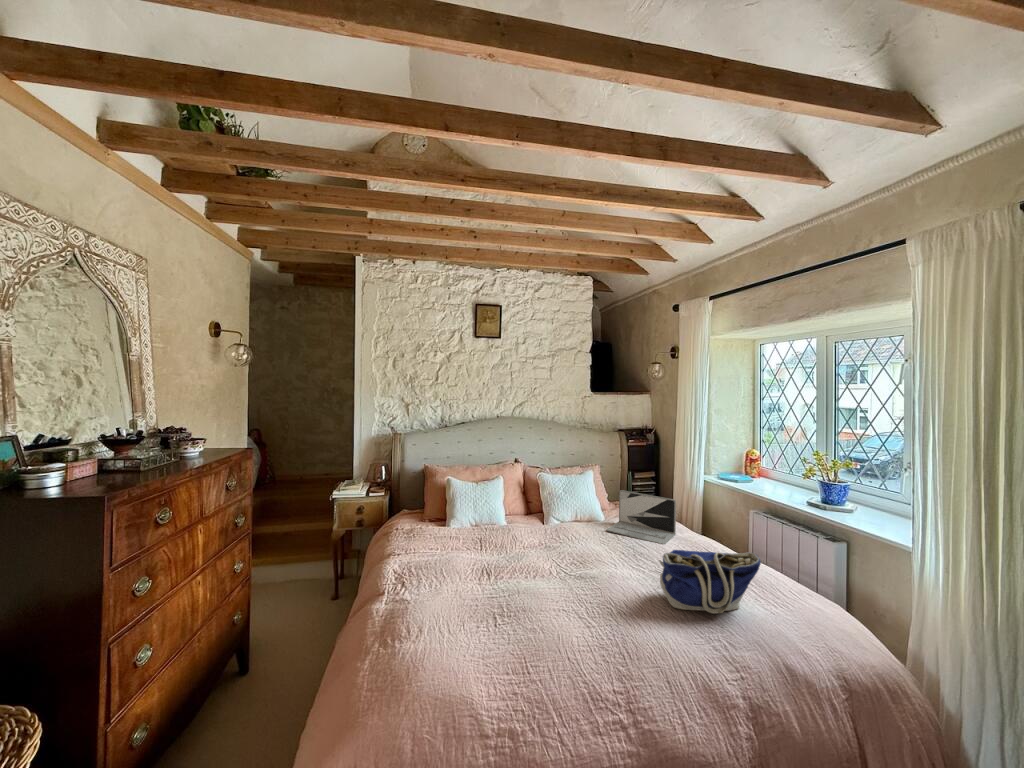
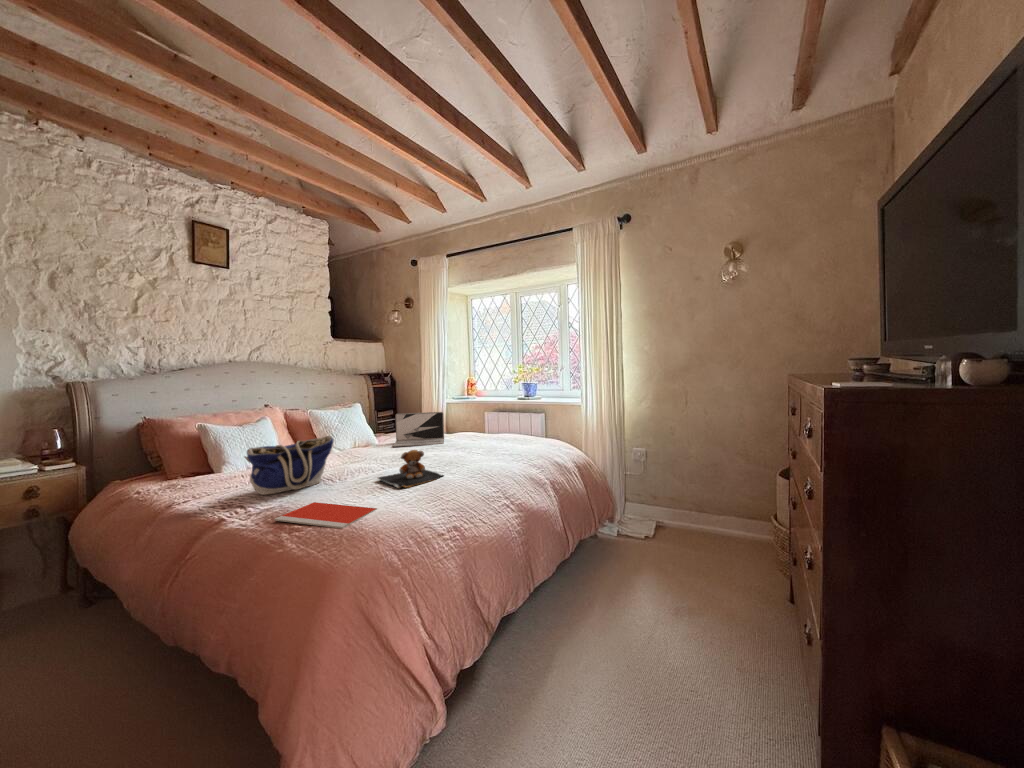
tote bag: present [659,550,761,614] -> present [244,436,333,495]
teddy bear: none [524,568,595,620] -> present [378,450,443,488]
notebook: none [399,600,471,660] -> present [274,502,377,528]

